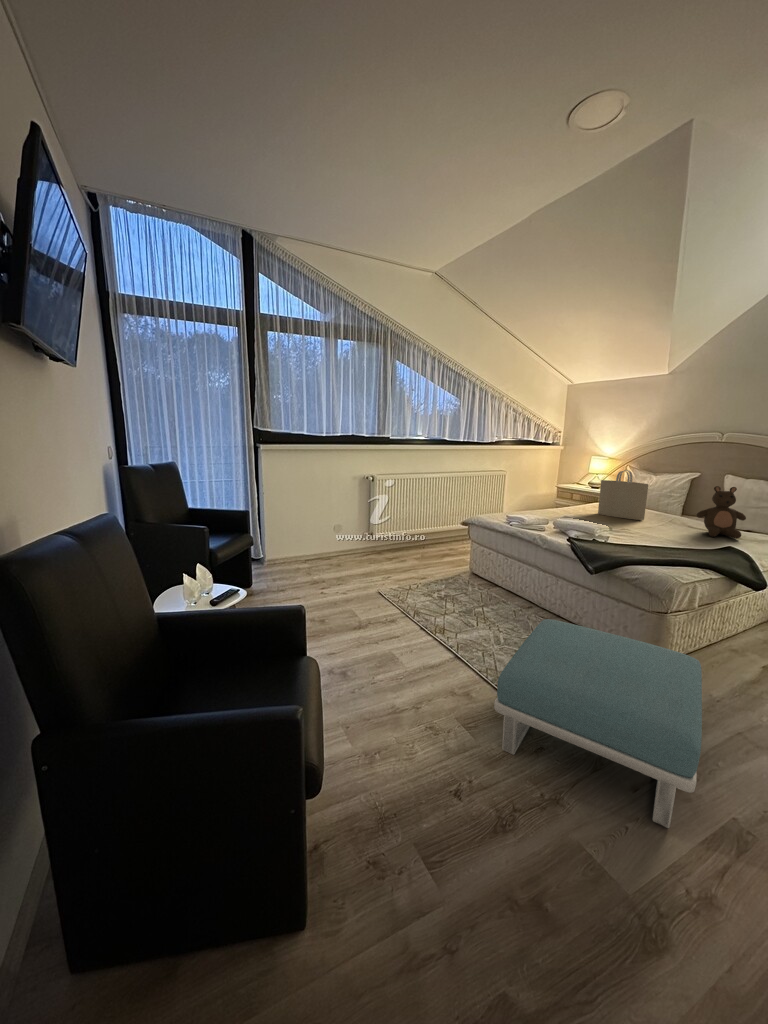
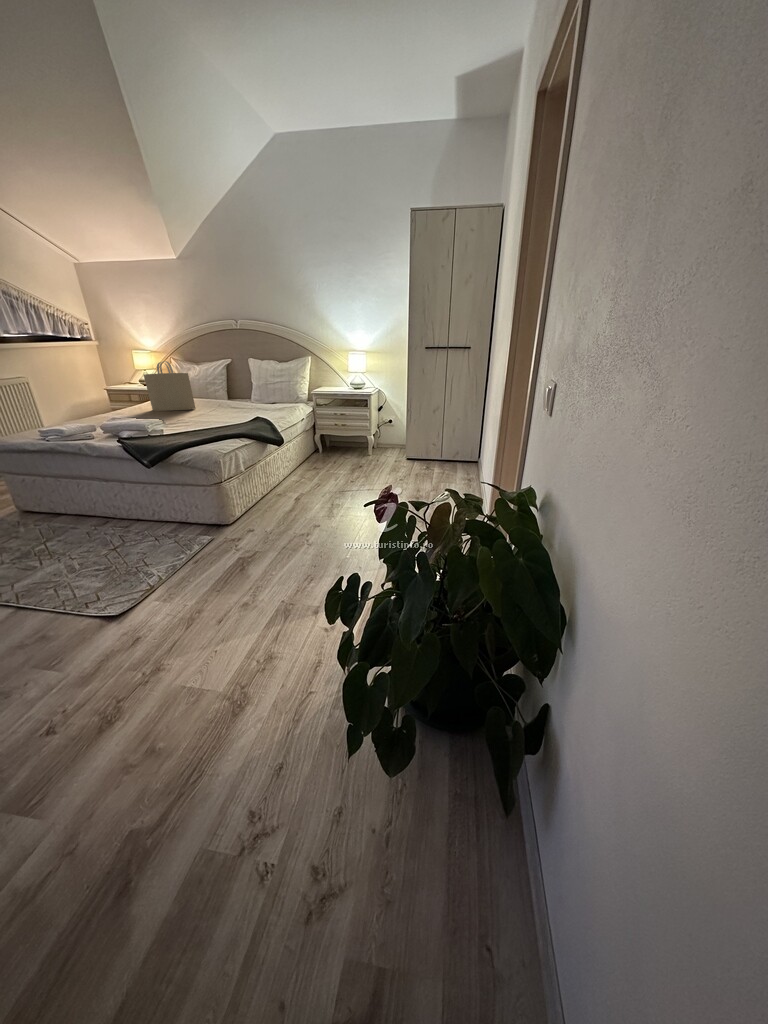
stuffed bear: present [697,486,746,539] -> none [233,367,266,412]
footstool: present [494,619,702,828] -> none [61,508,250,663]

